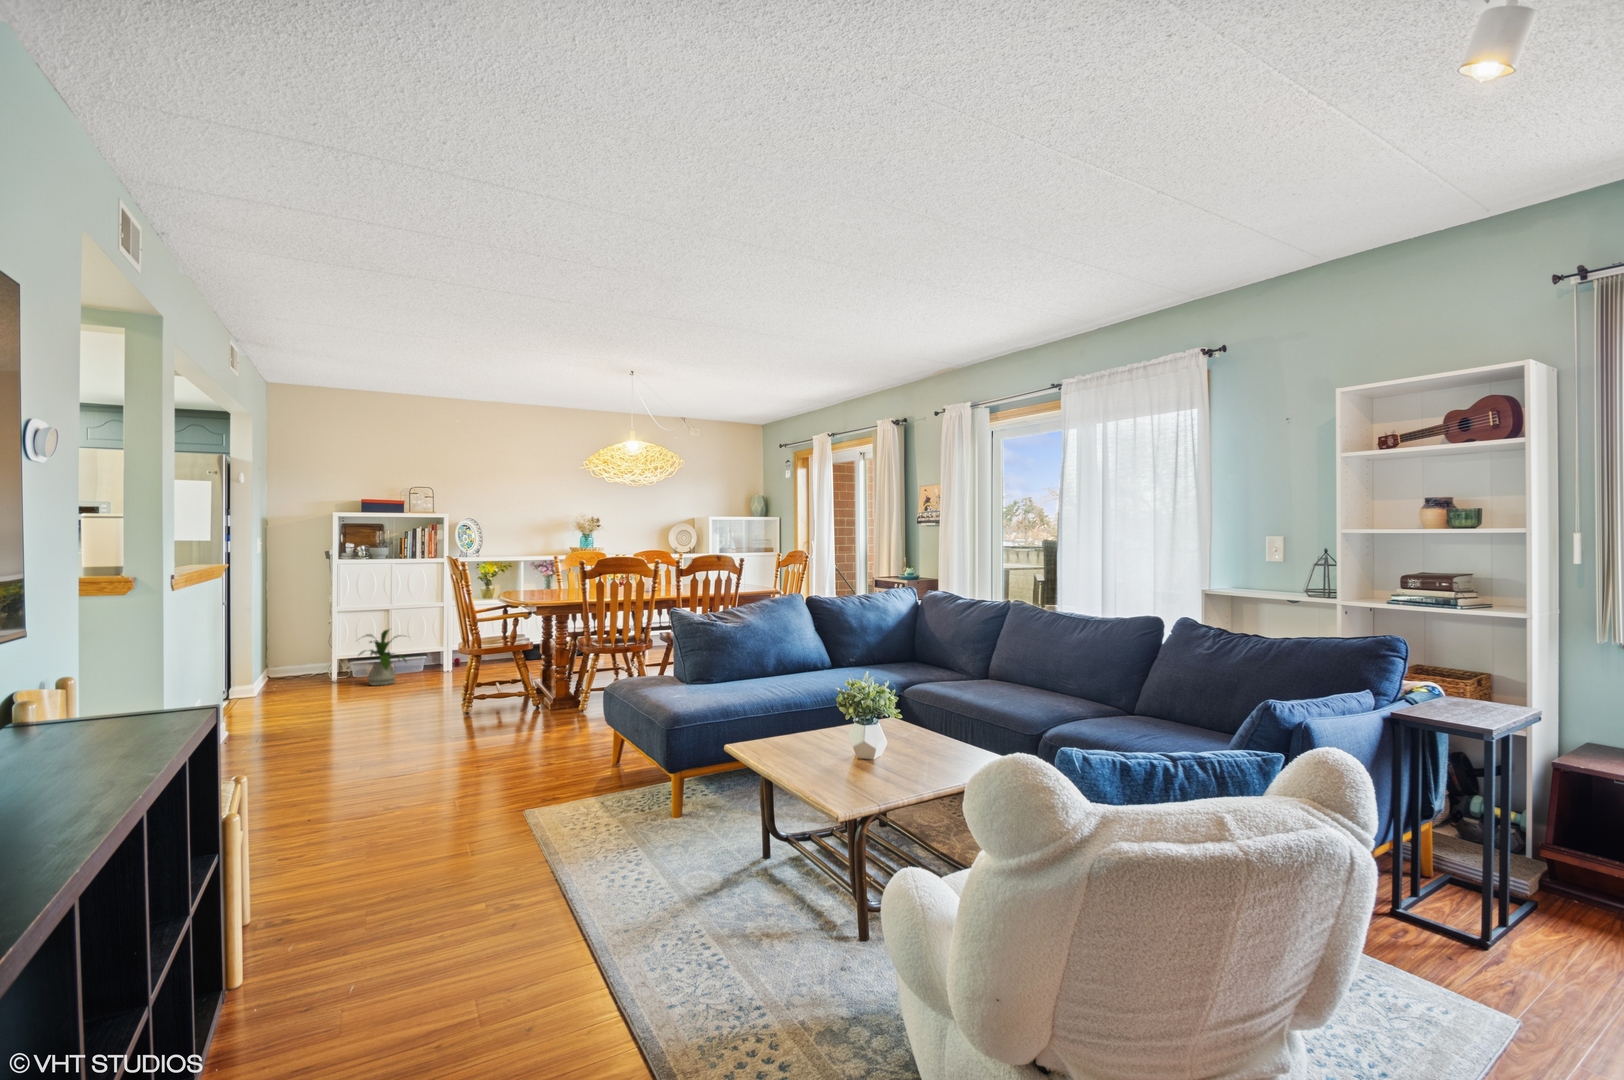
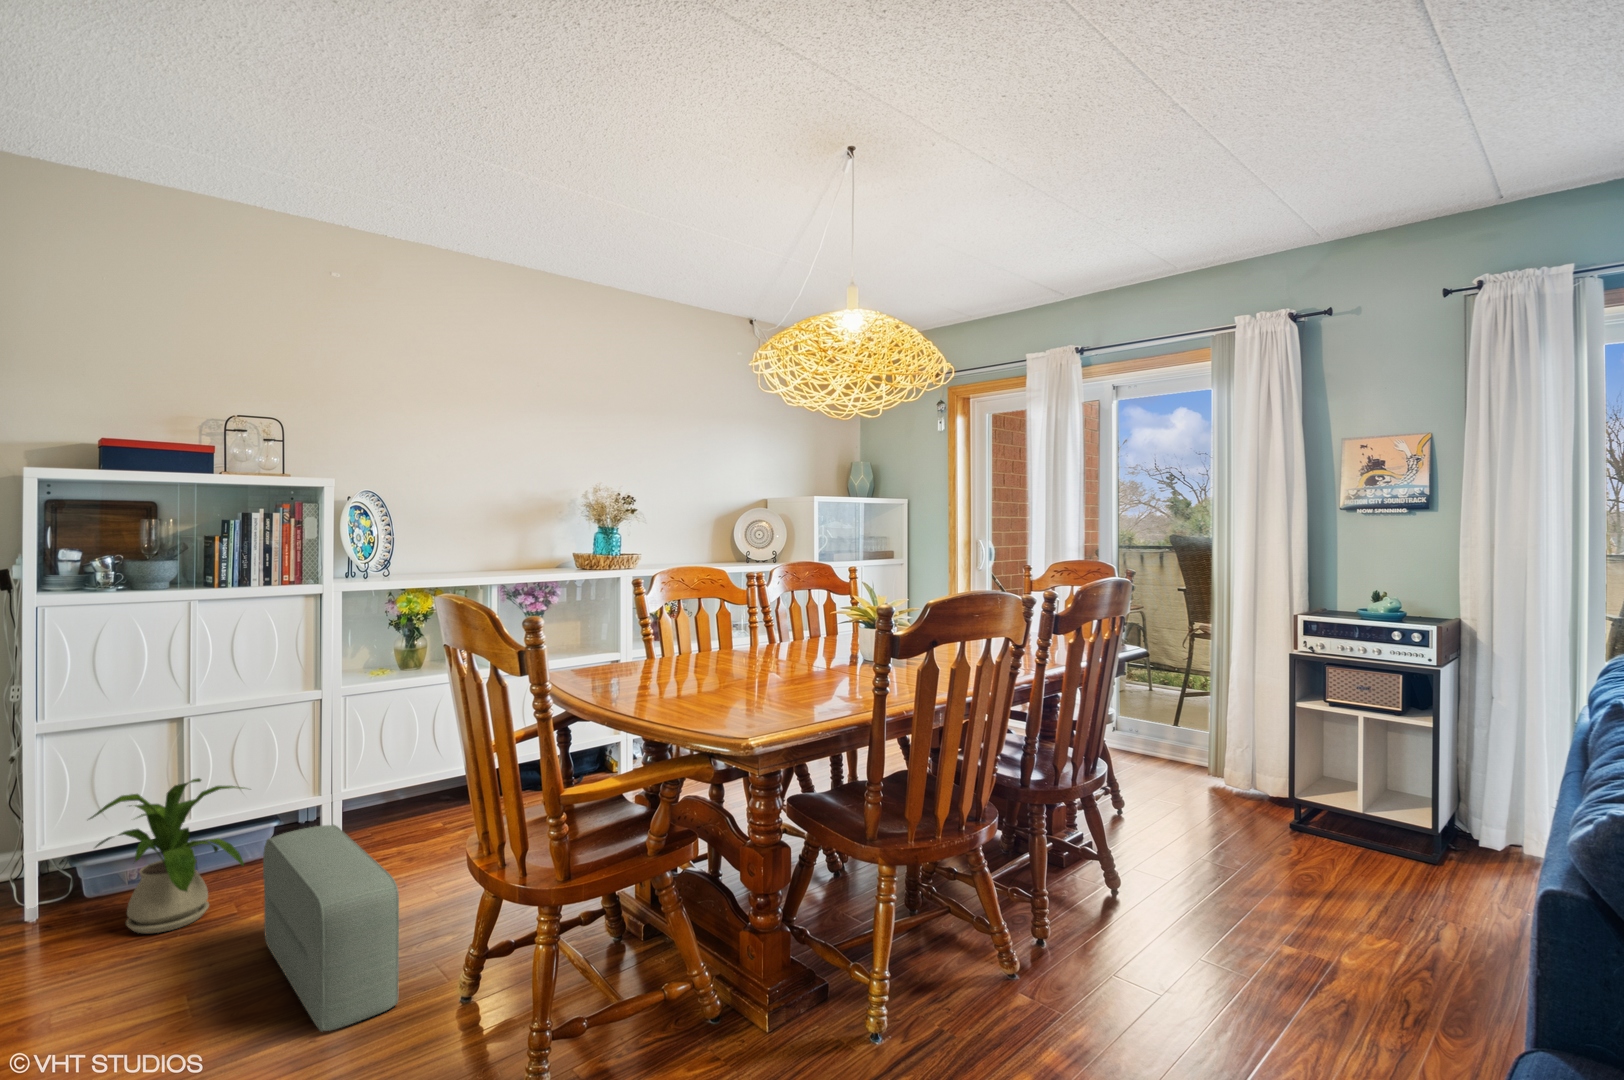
pouf: none [411,647,447,701] -> present [263,825,399,1031]

